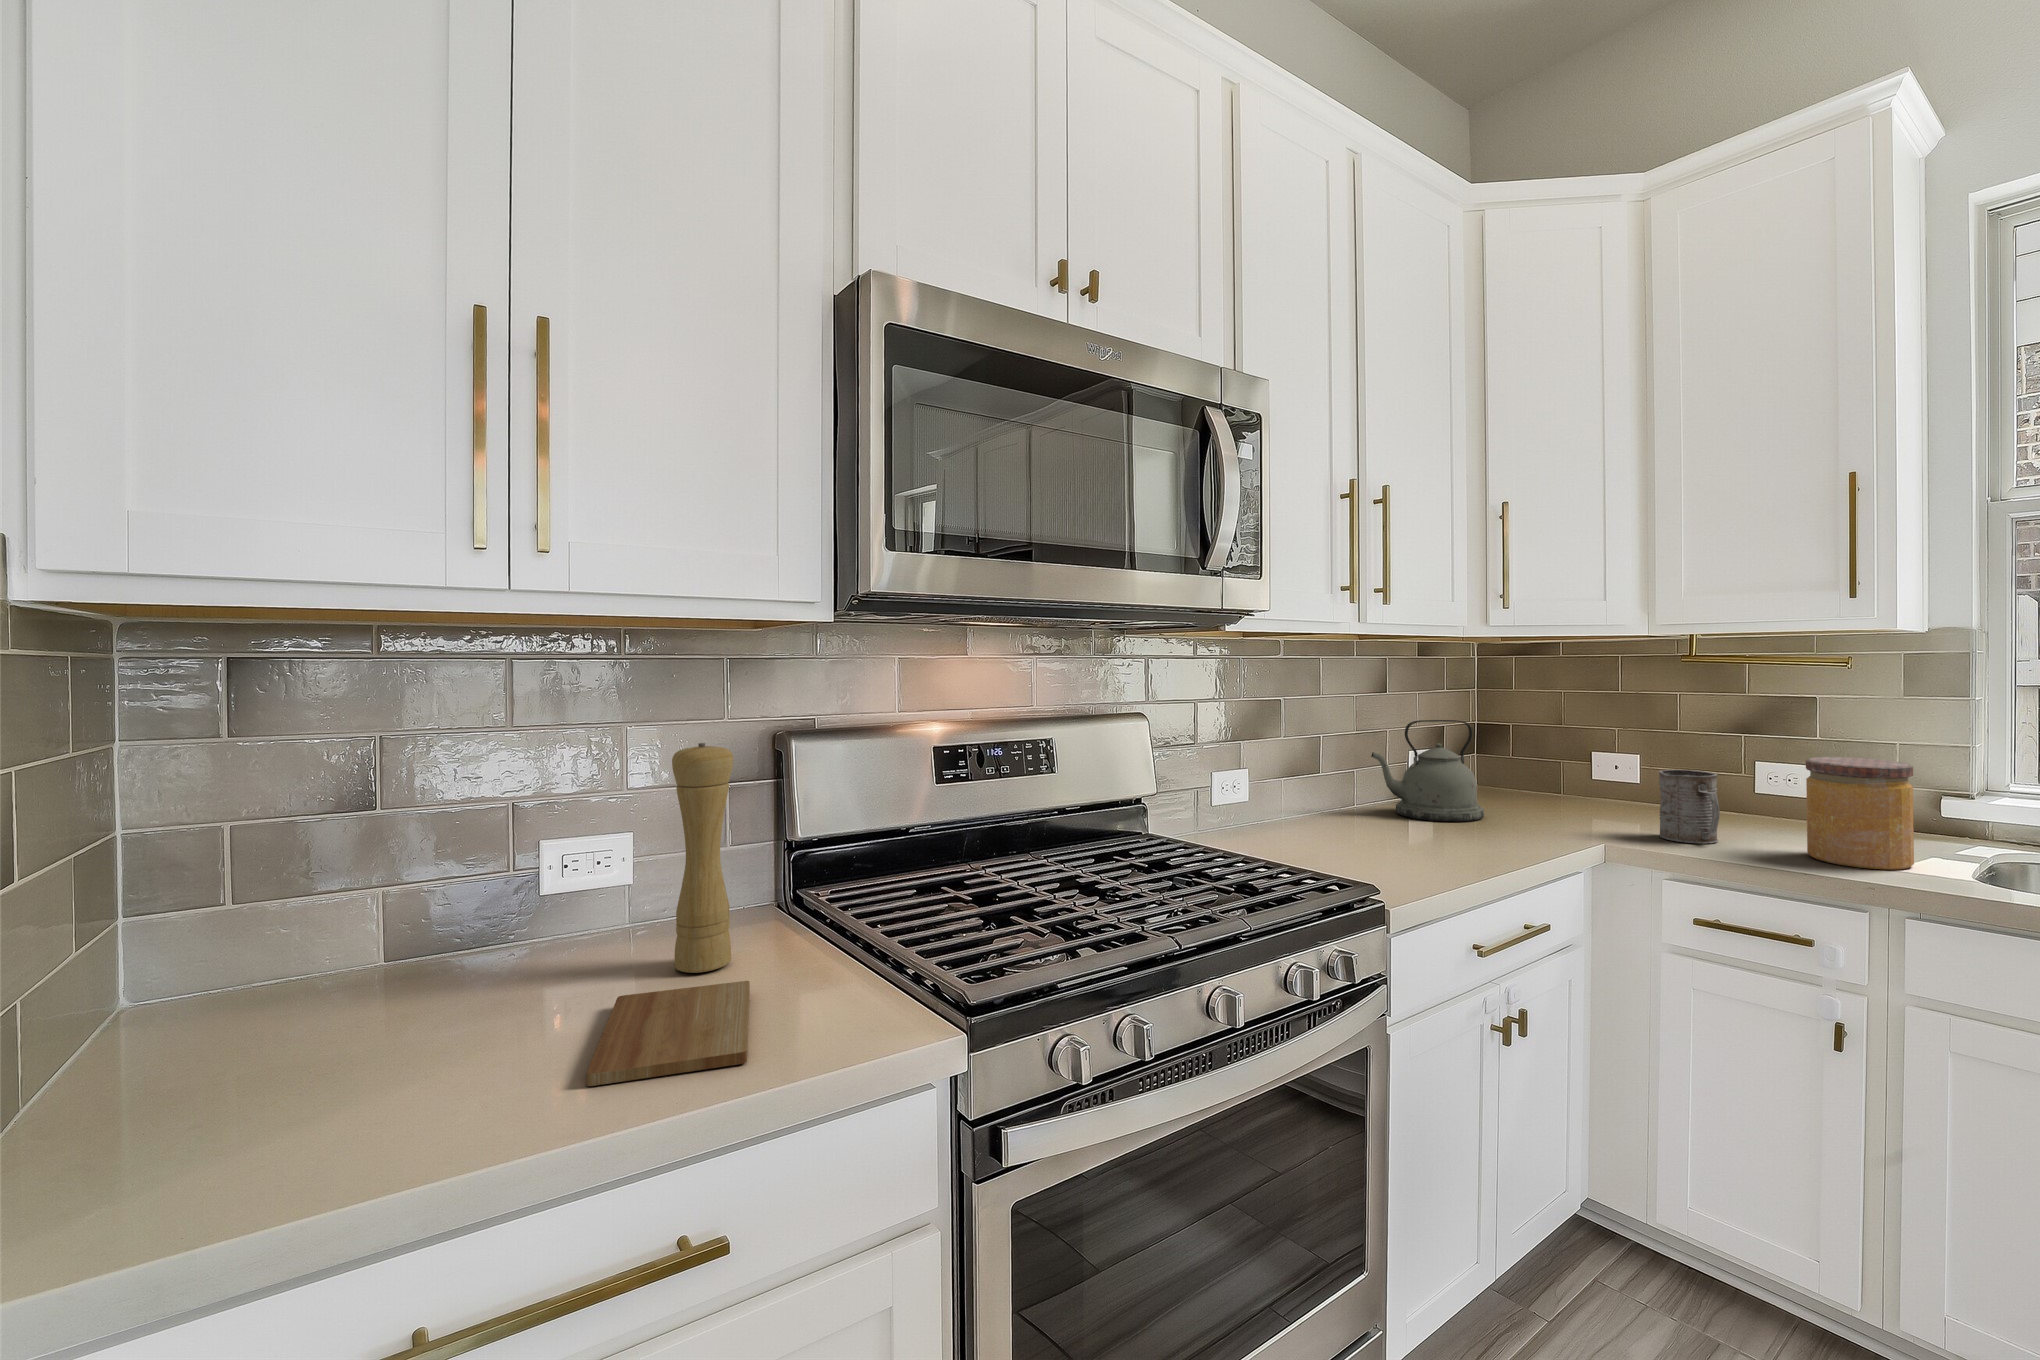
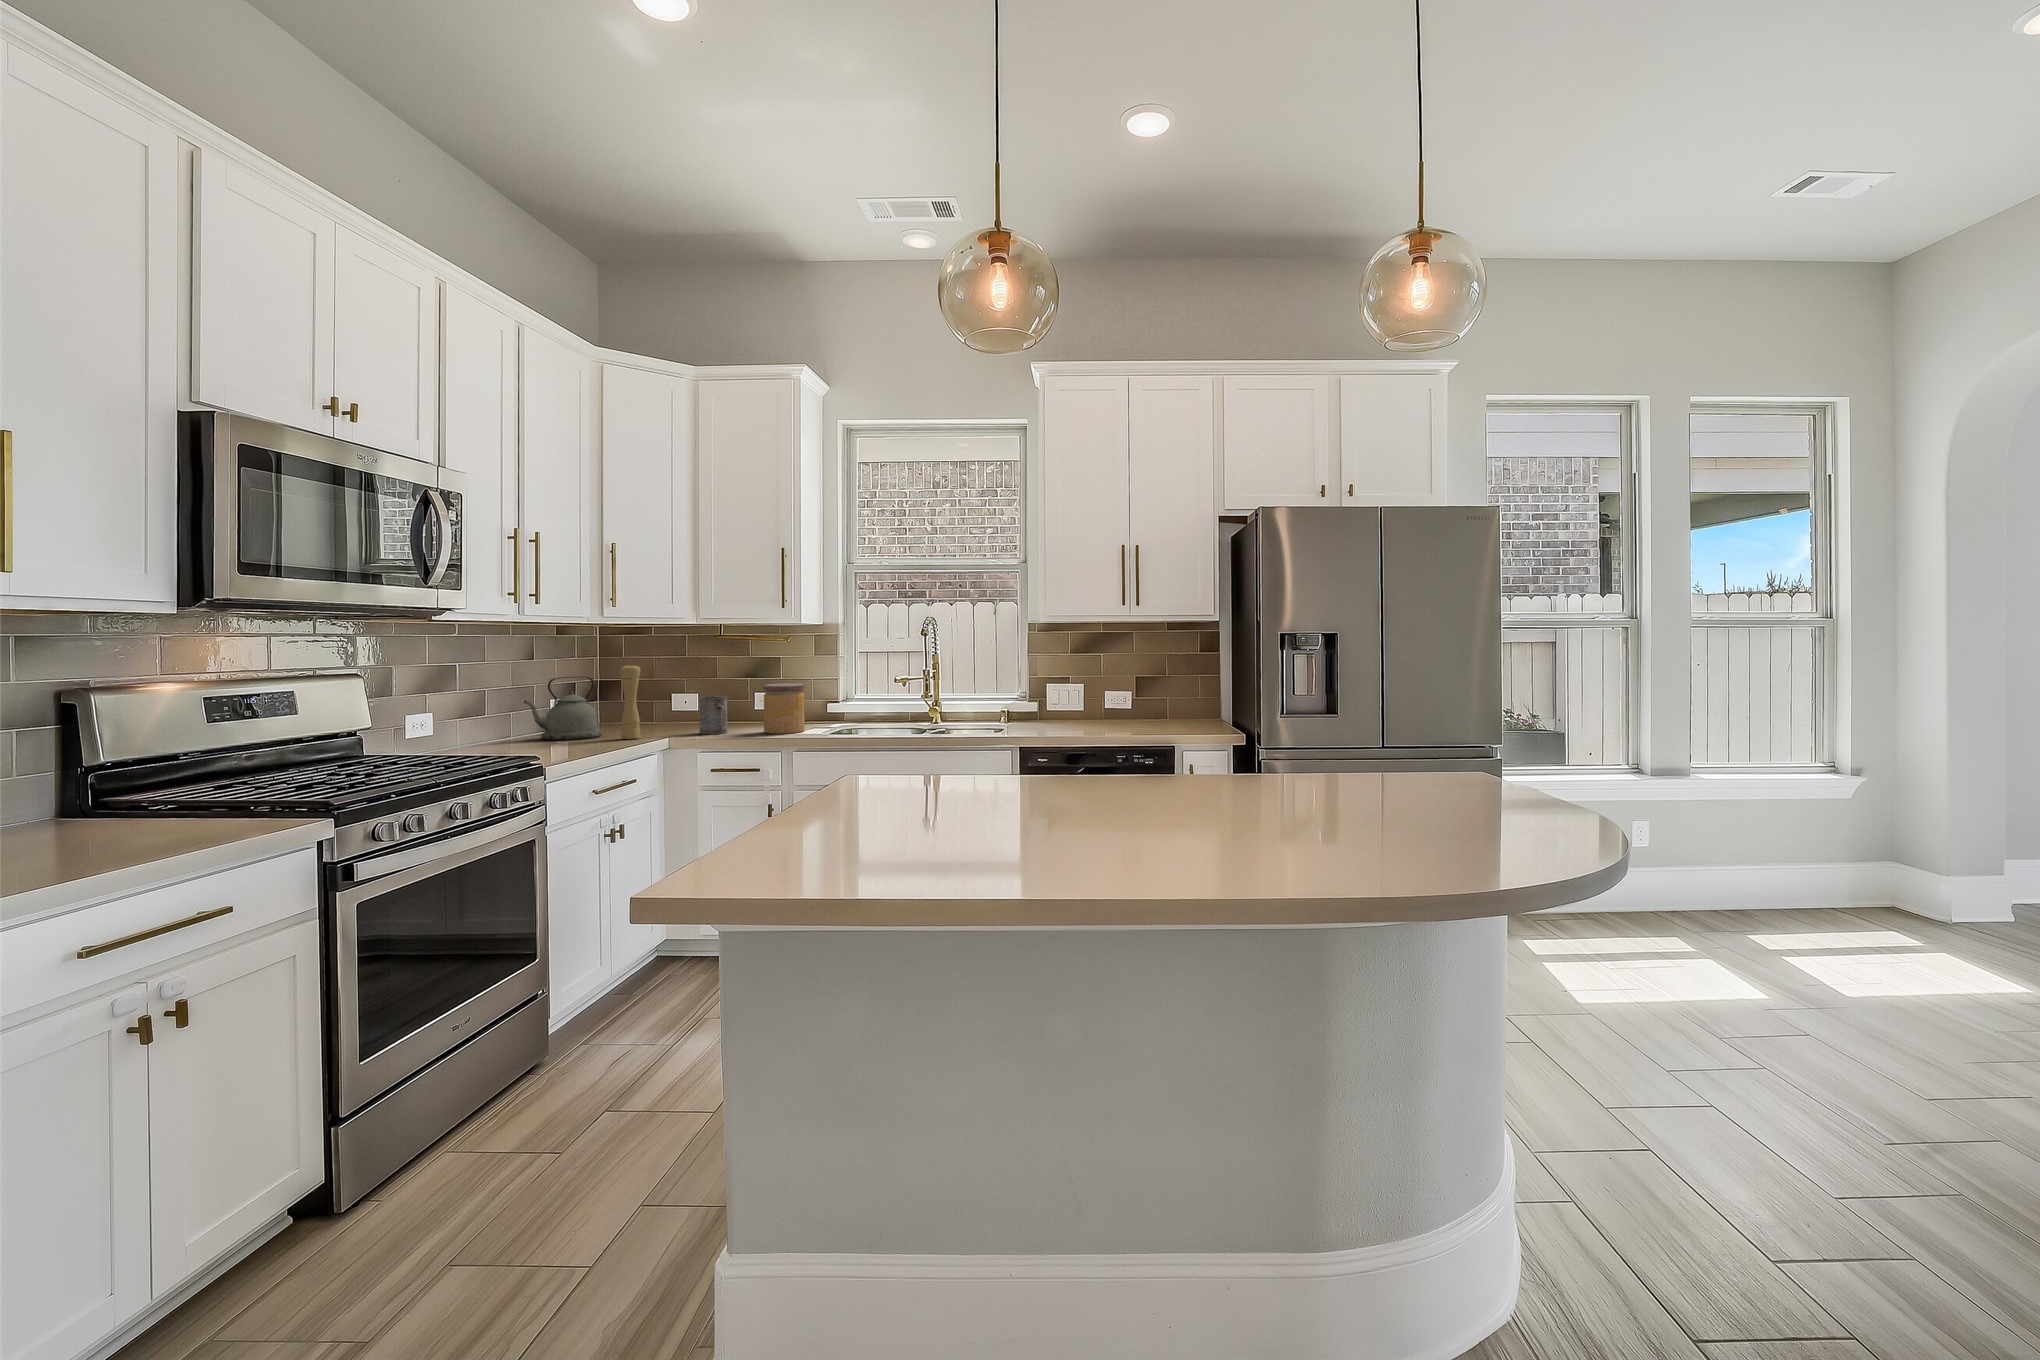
pepper mill: present [672,743,733,973] -> present [620,664,640,739]
cutting board: present [586,981,750,1086] -> none [67,824,216,853]

